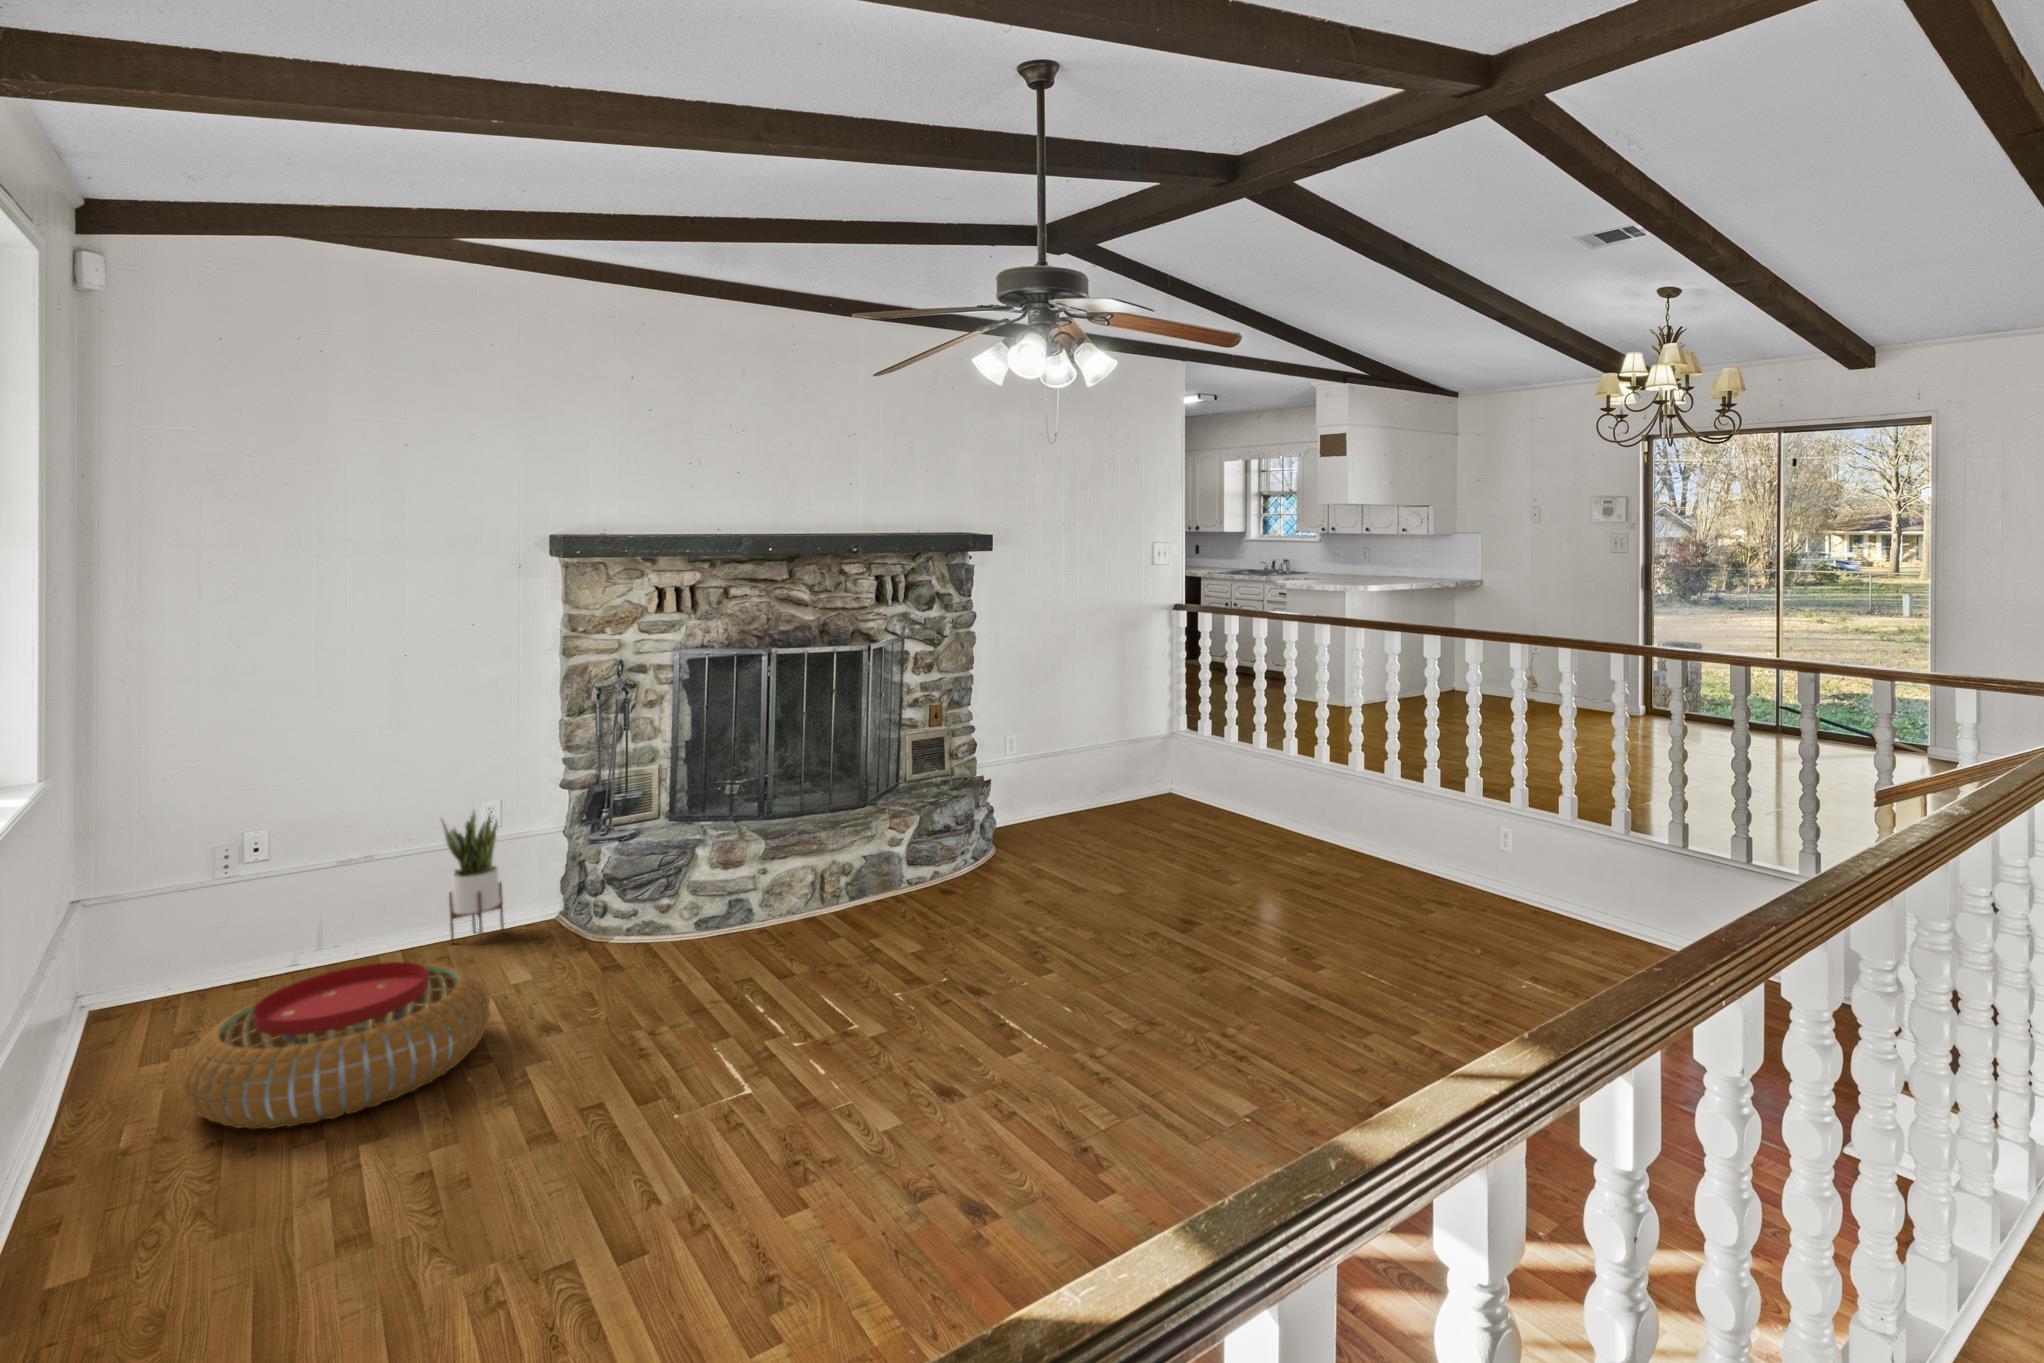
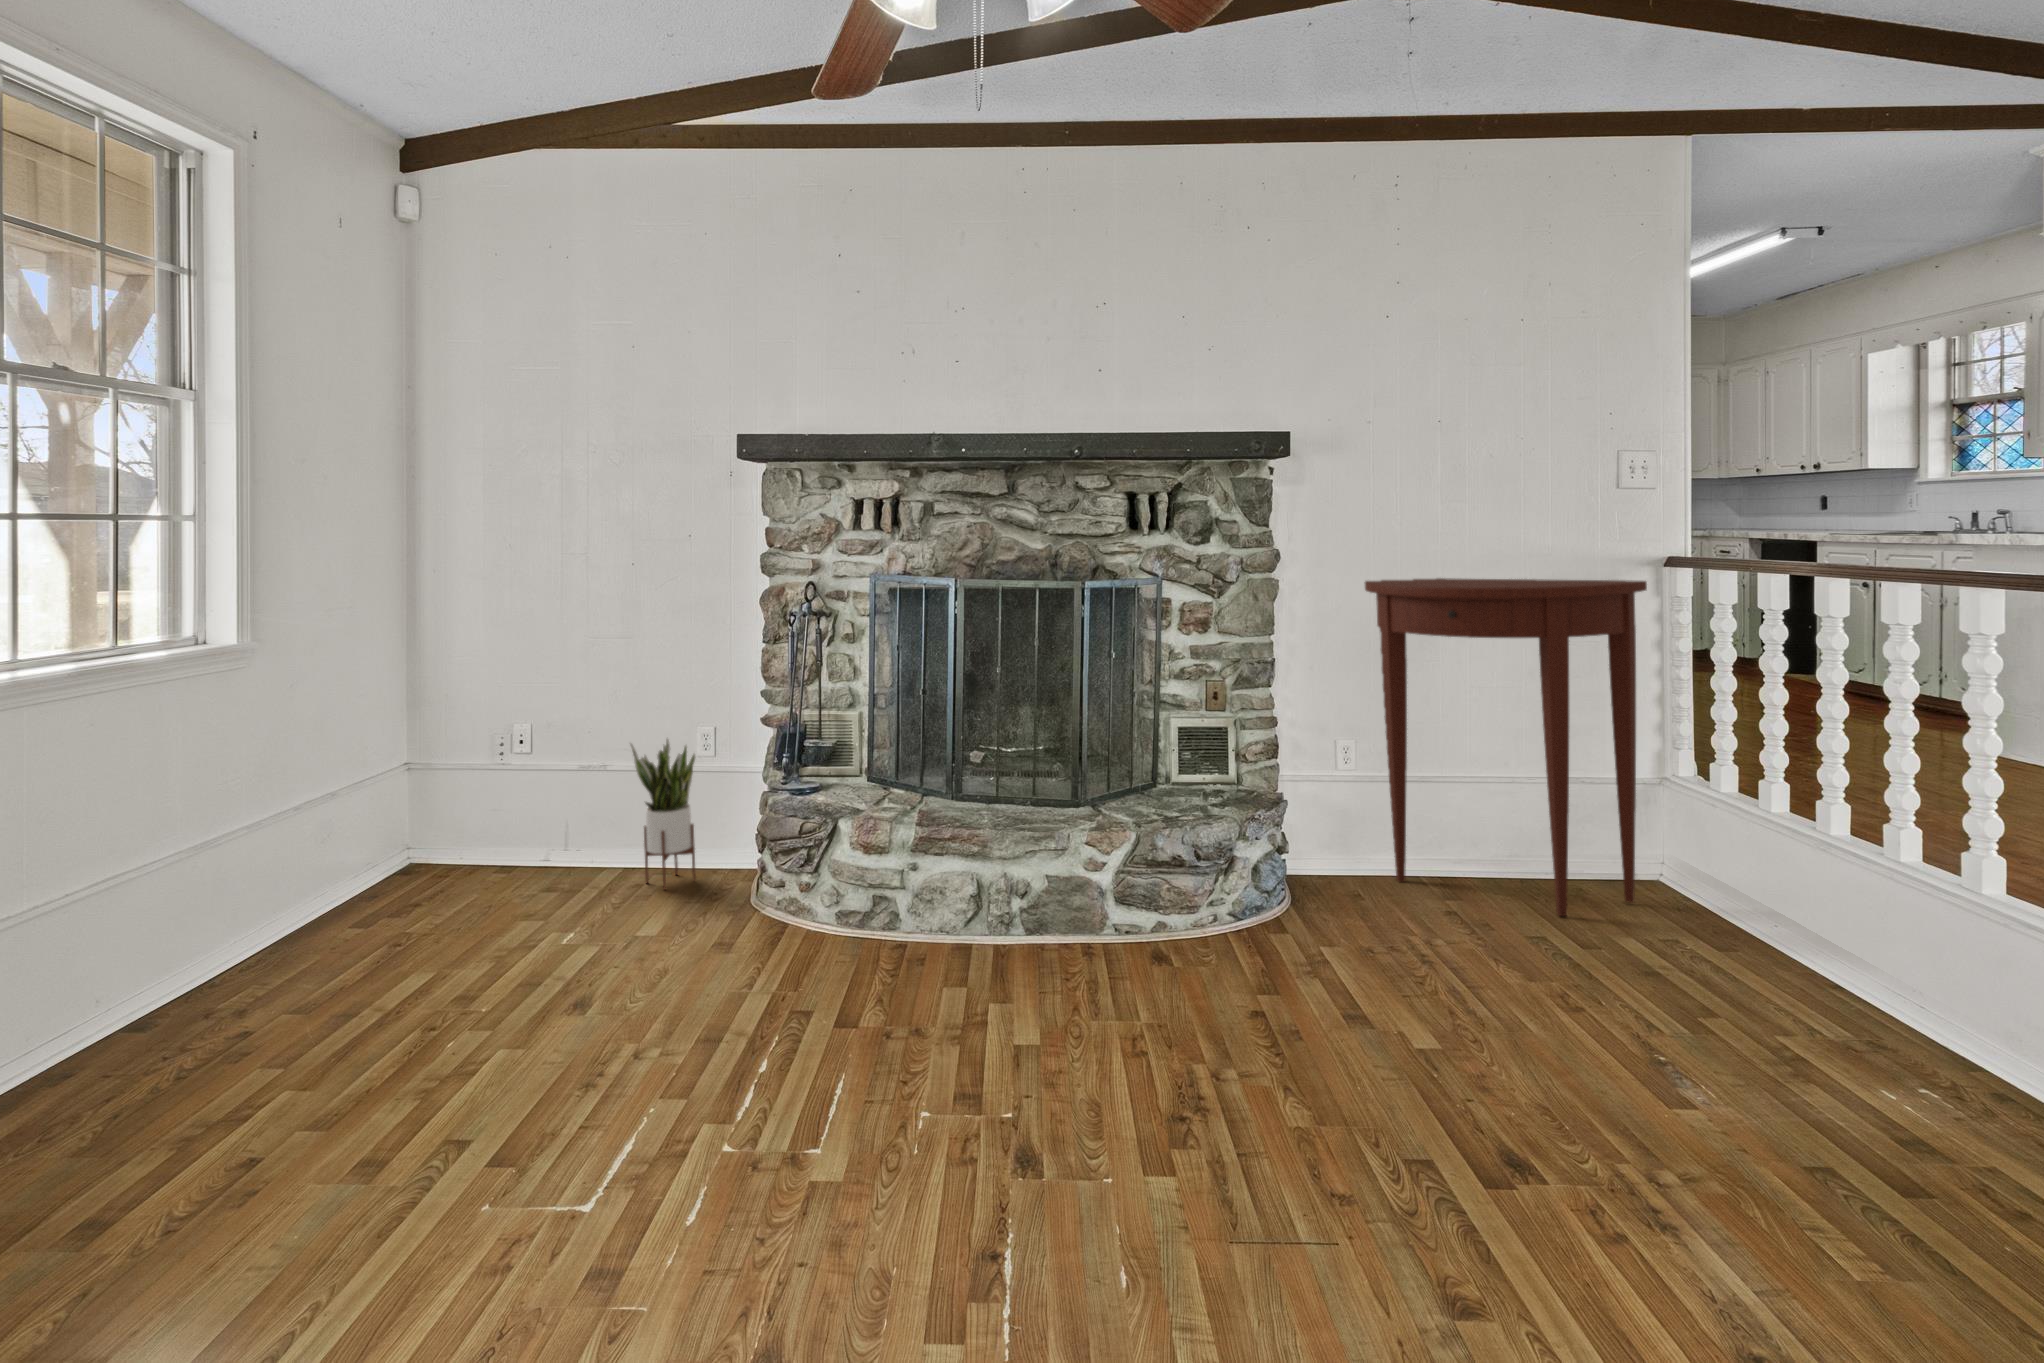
console table: none [1030,623,1195,827] -> present [1365,578,1647,916]
pouf: present [182,962,490,1129] -> none [212,894,531,1075]

